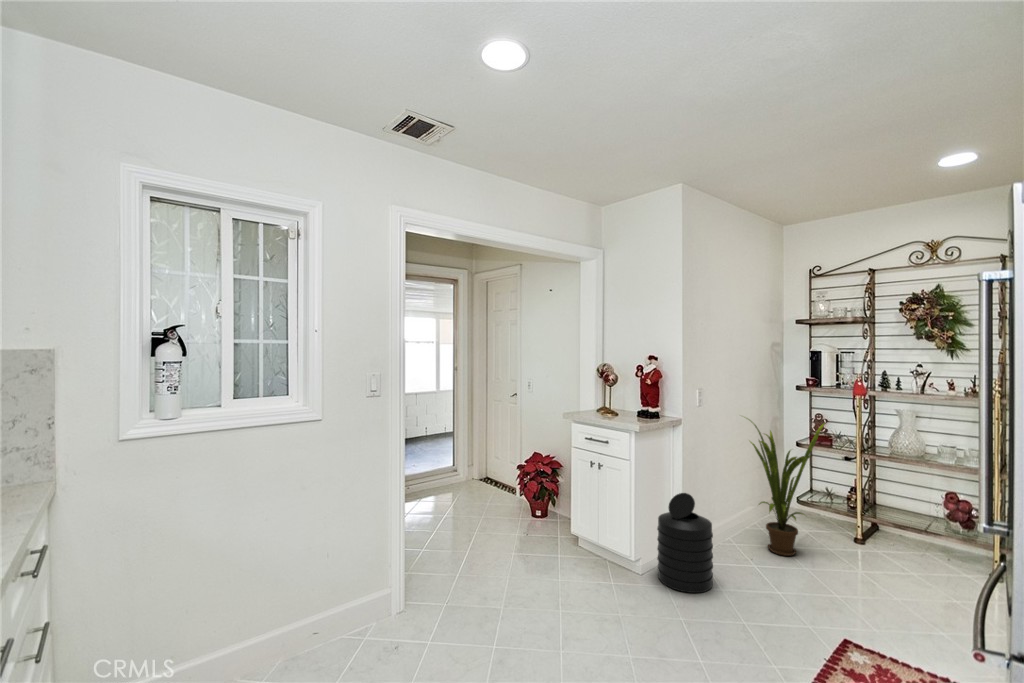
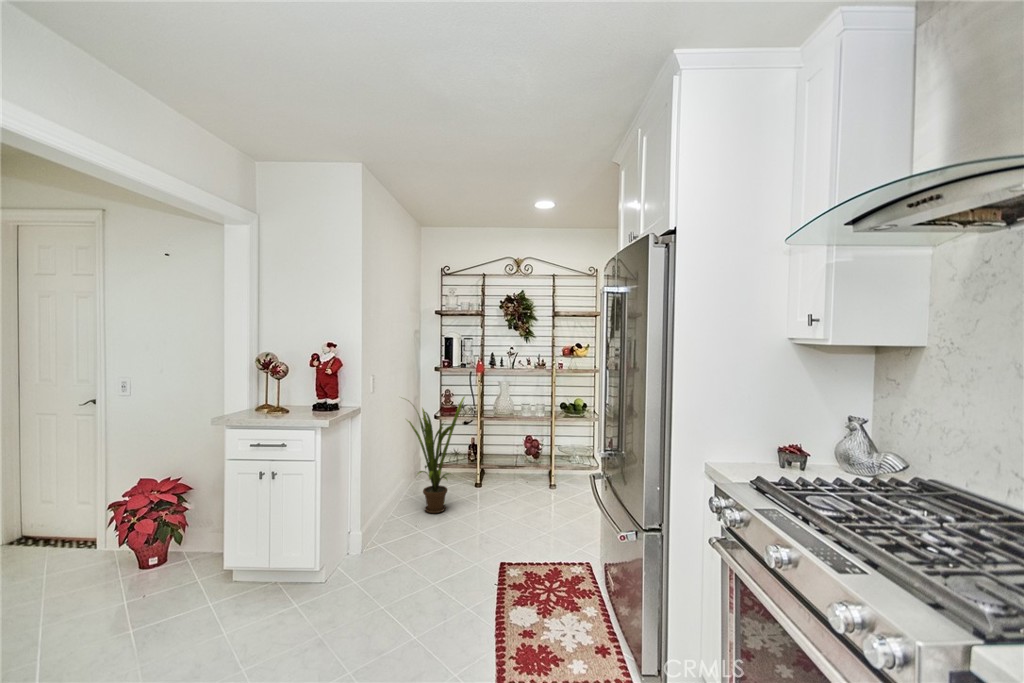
trash can: present [657,493,713,593] -> none [342,480,396,579]

